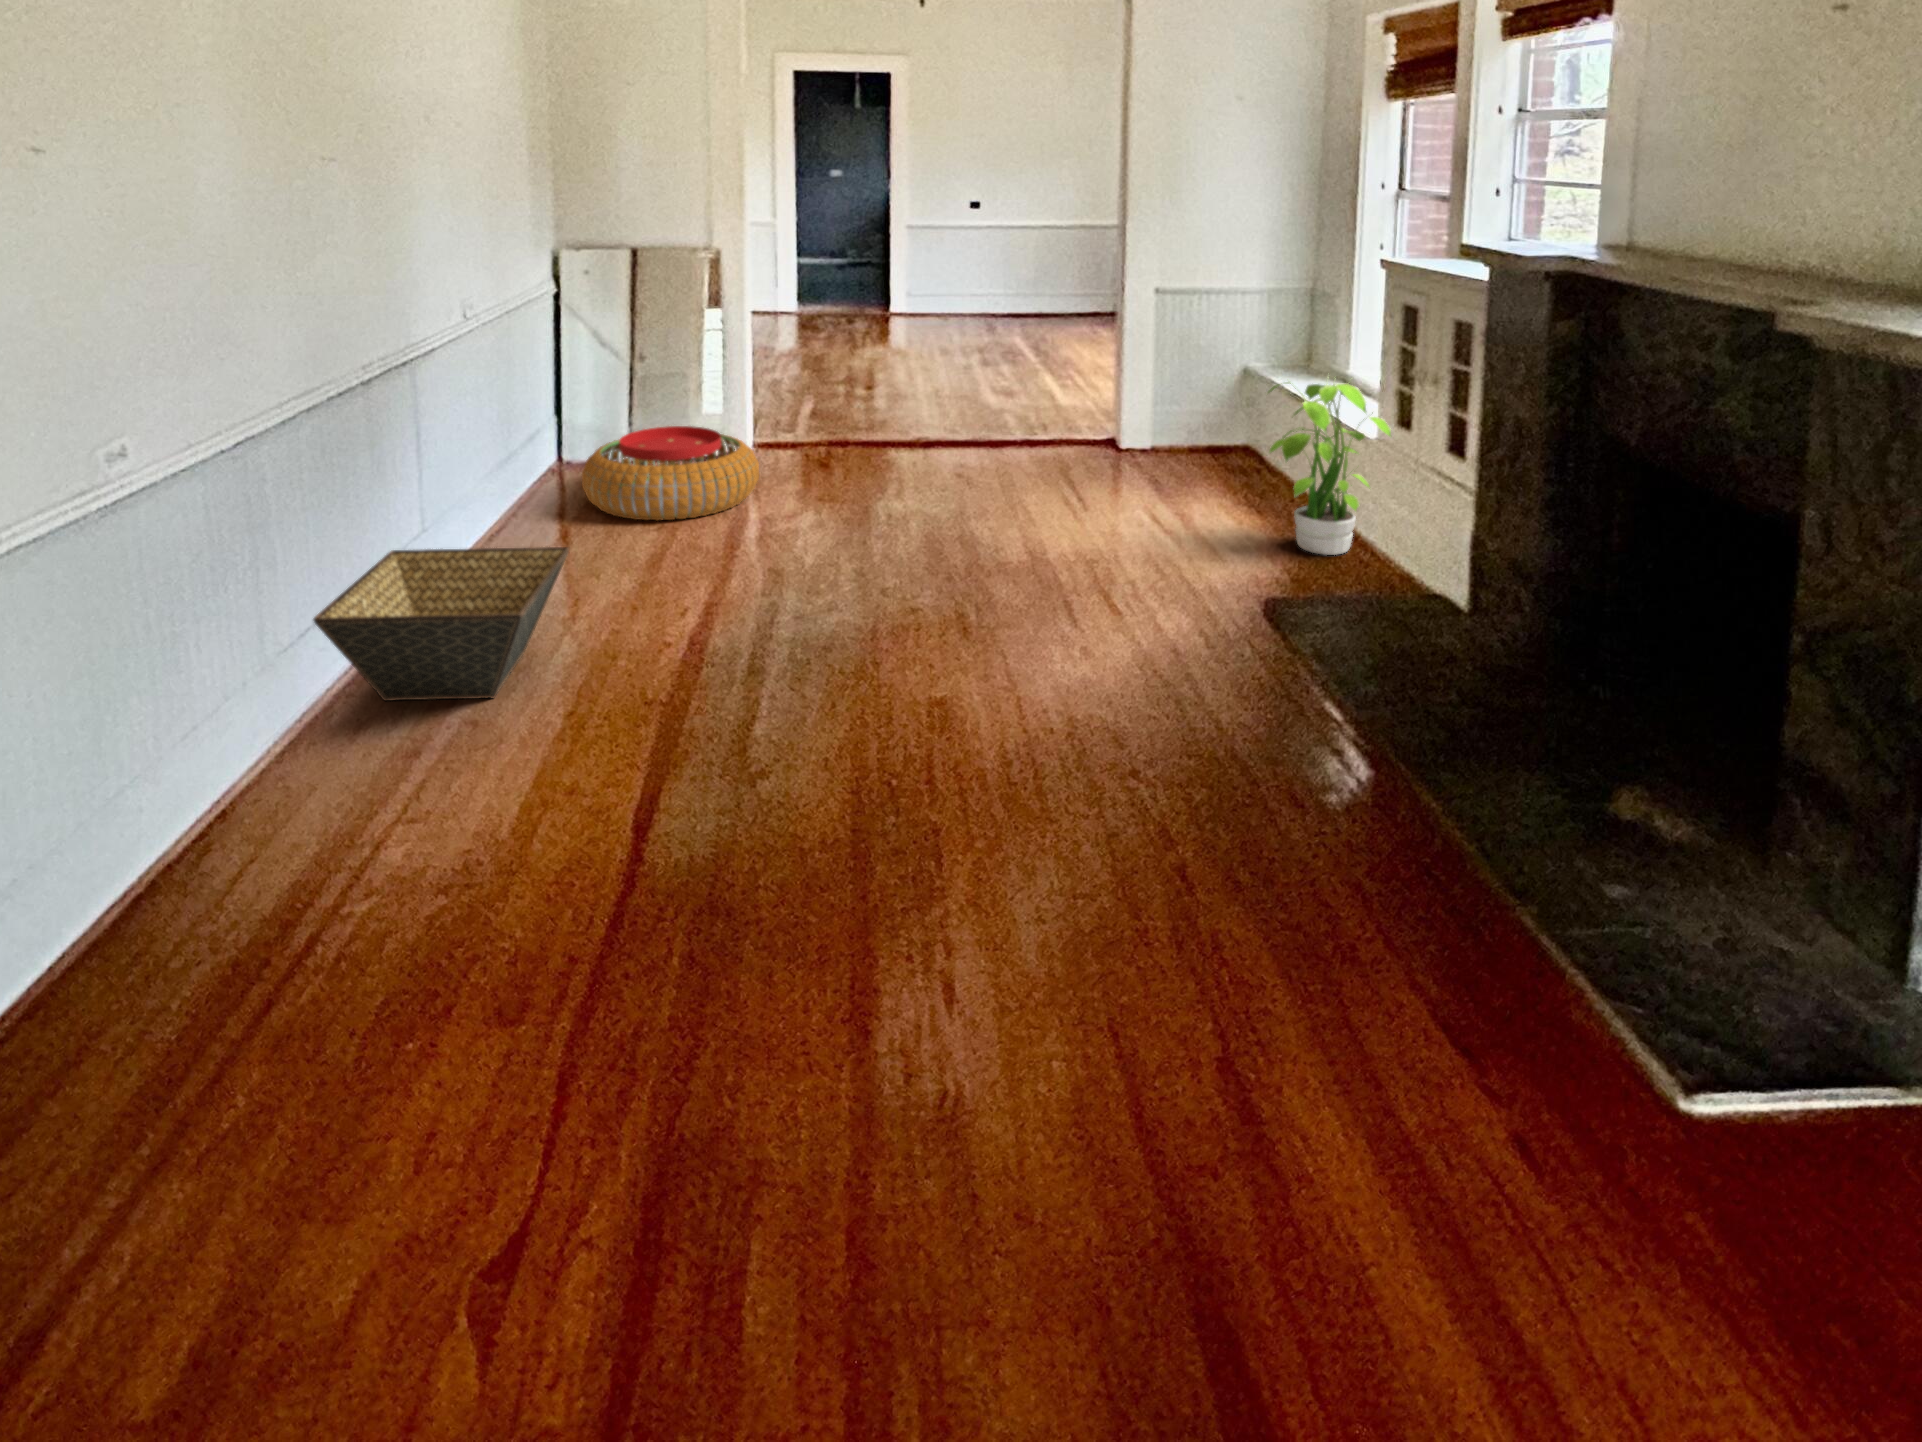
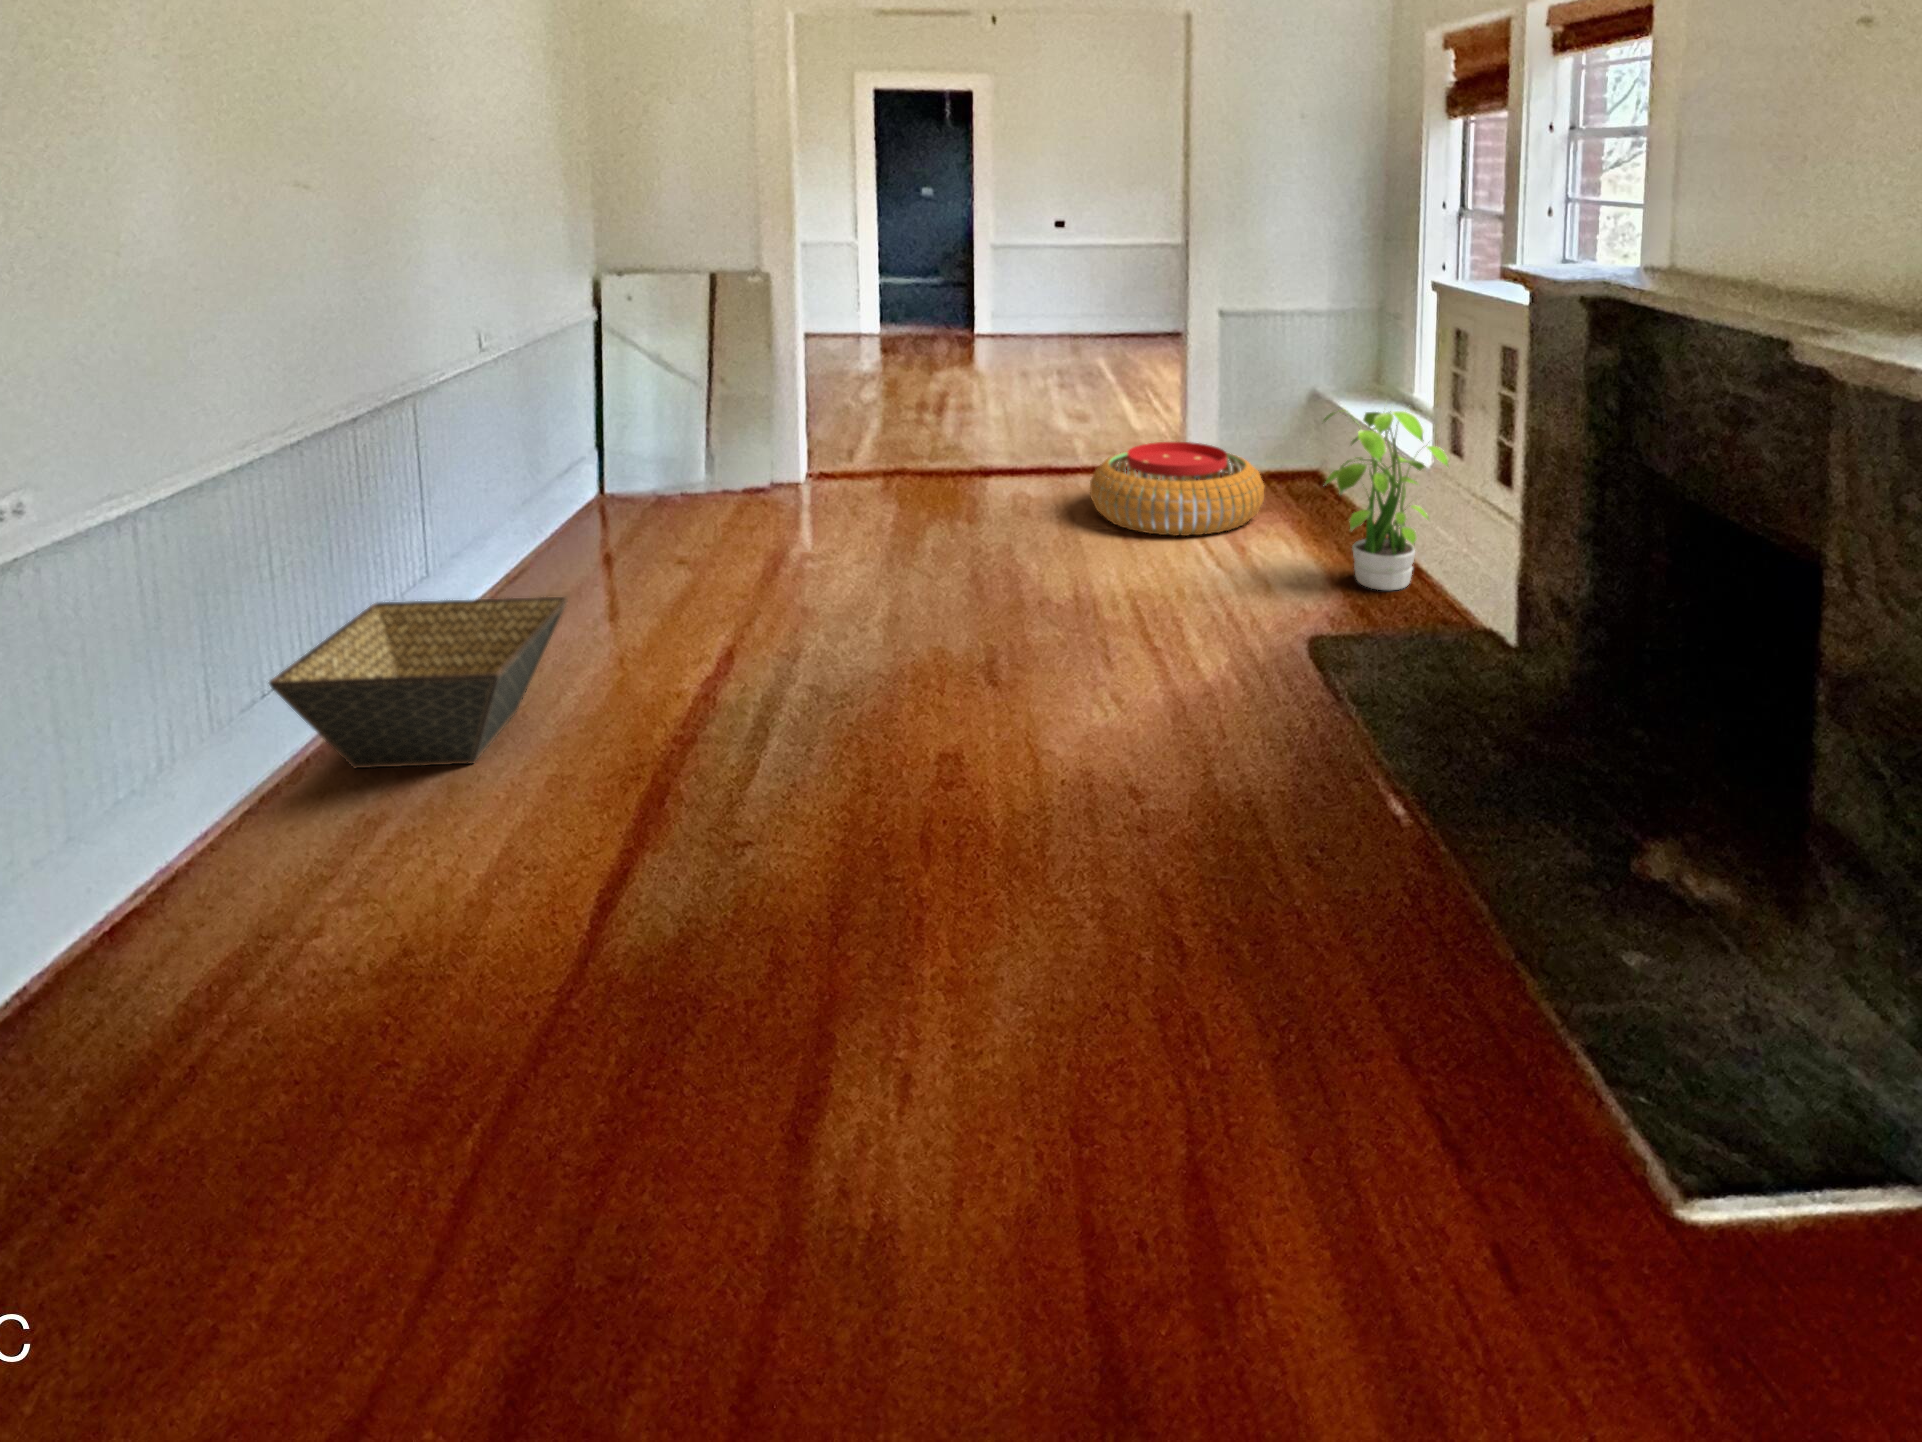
pouf: present [581,426,759,520] -> present [1090,442,1264,536]

